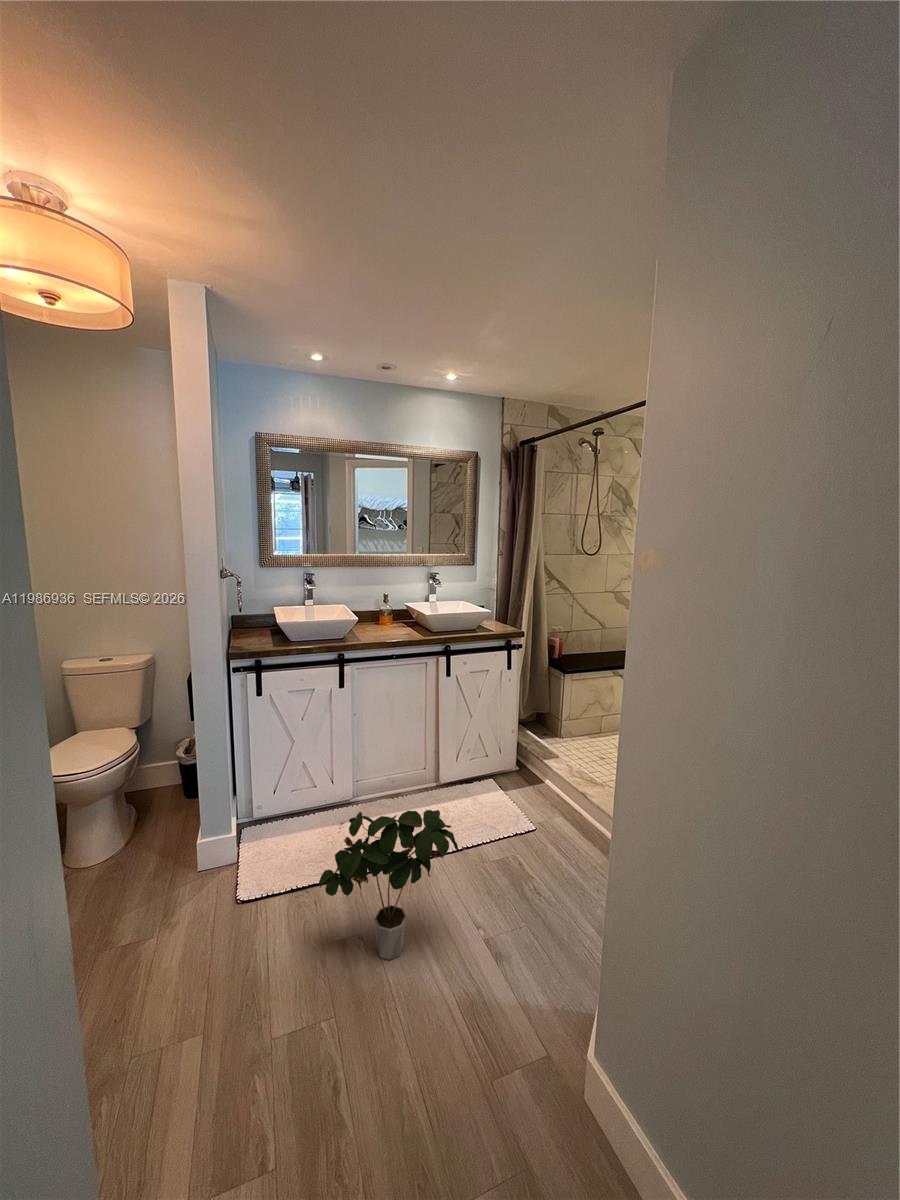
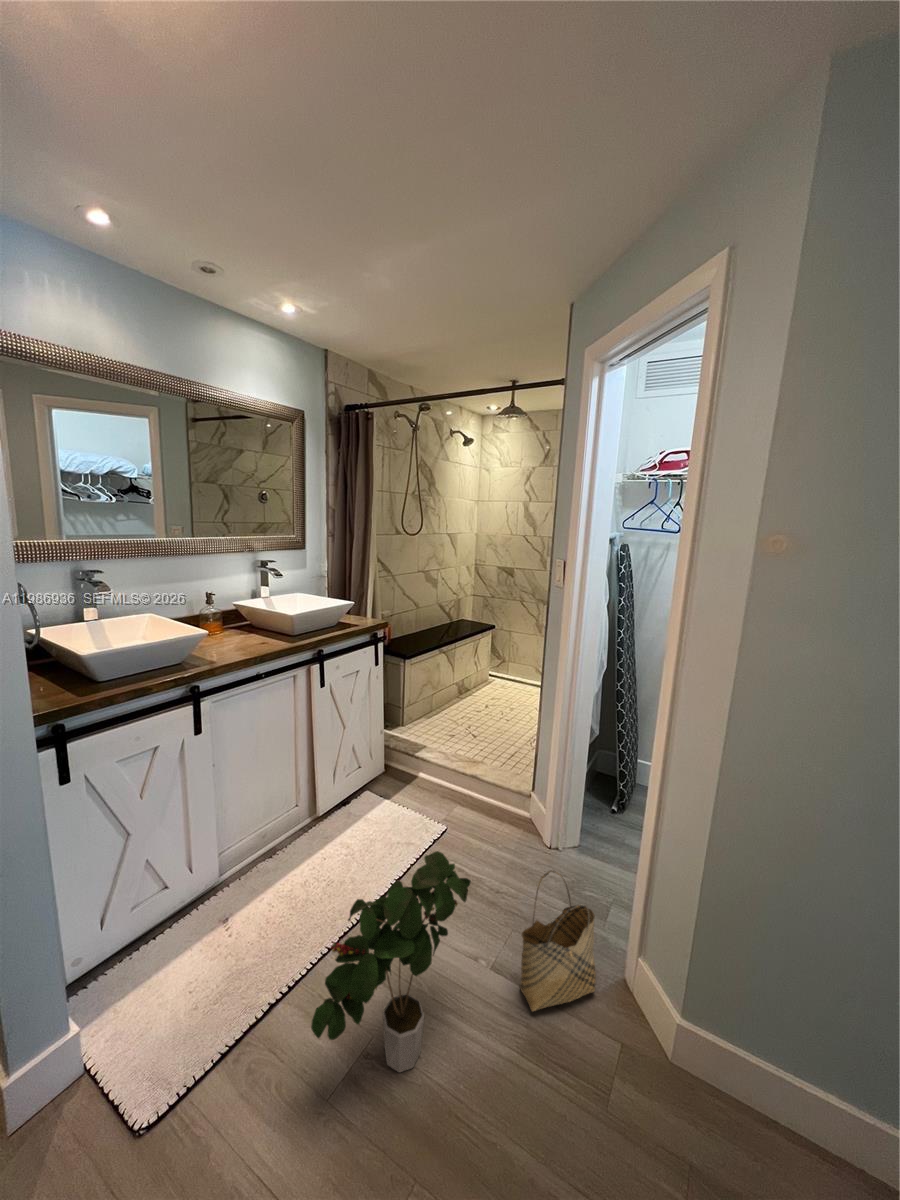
woven basket: none [494,872,575,1005] -> present [520,871,596,1011]

